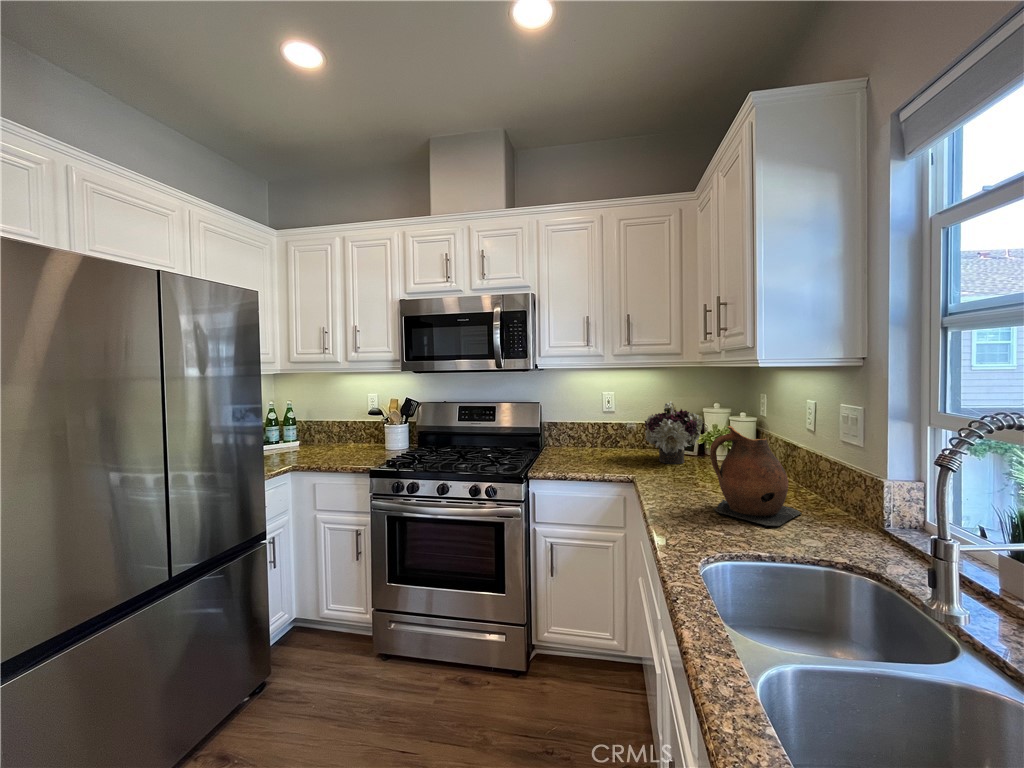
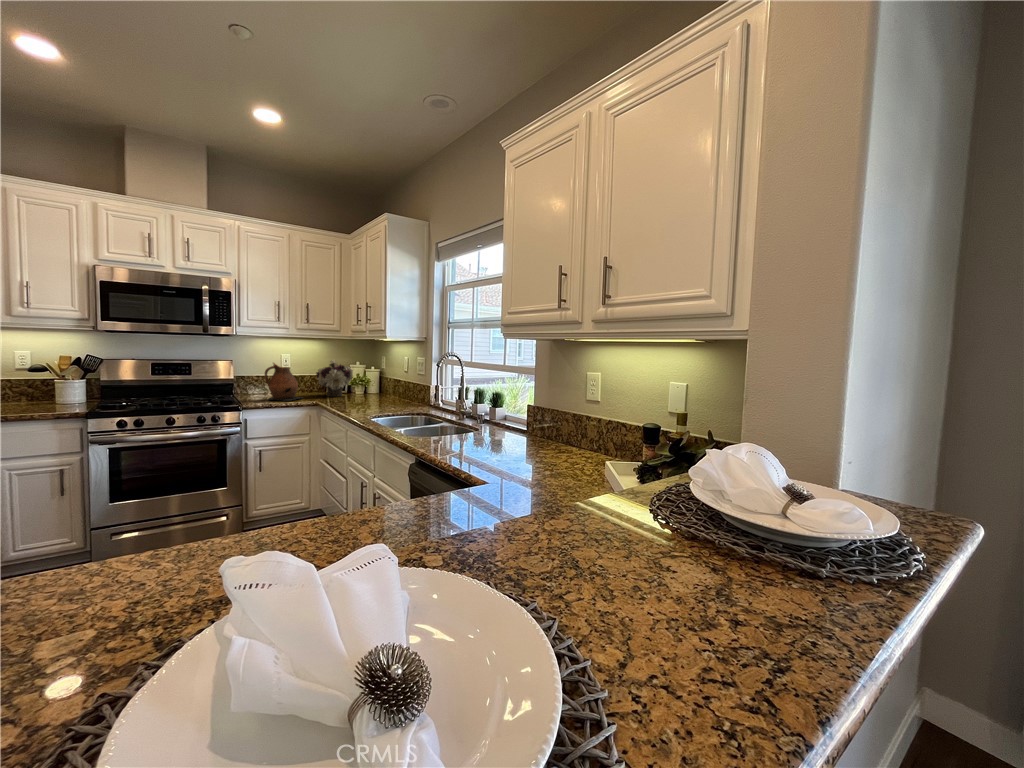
ceramic pitcher: present [710,426,802,527] -> present [265,363,302,401]

